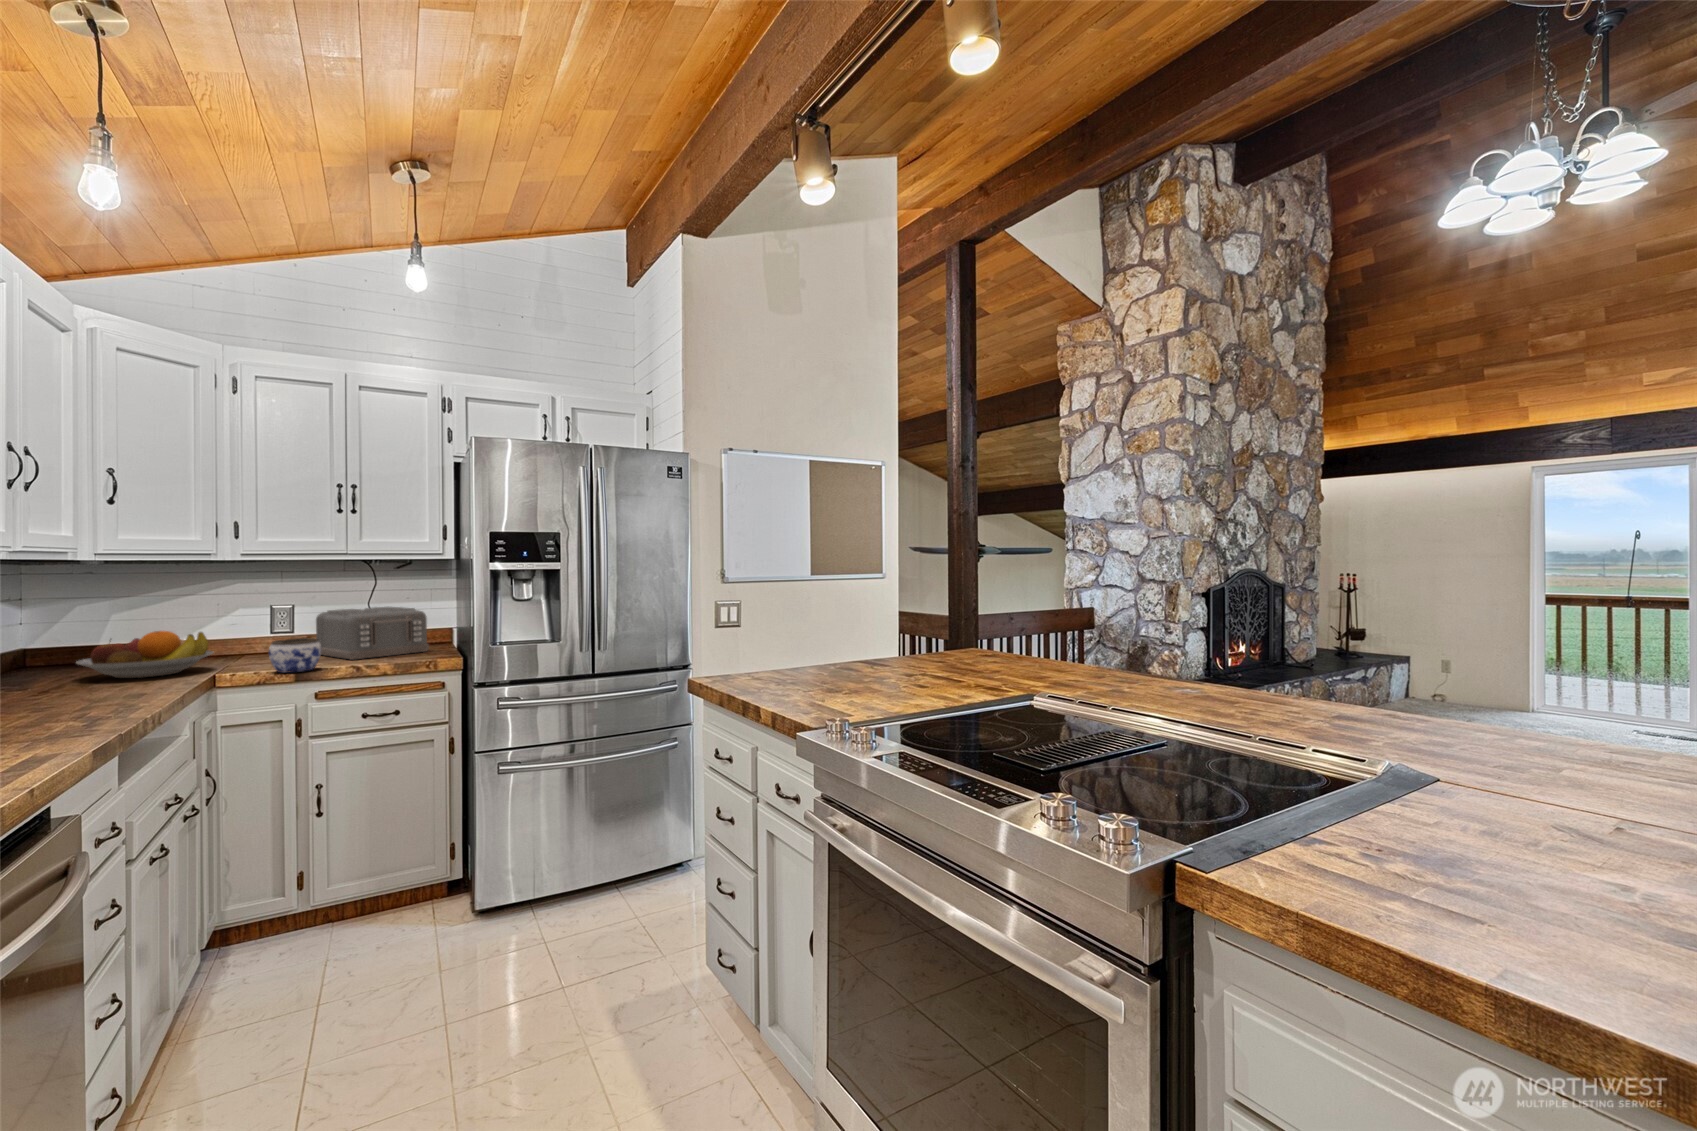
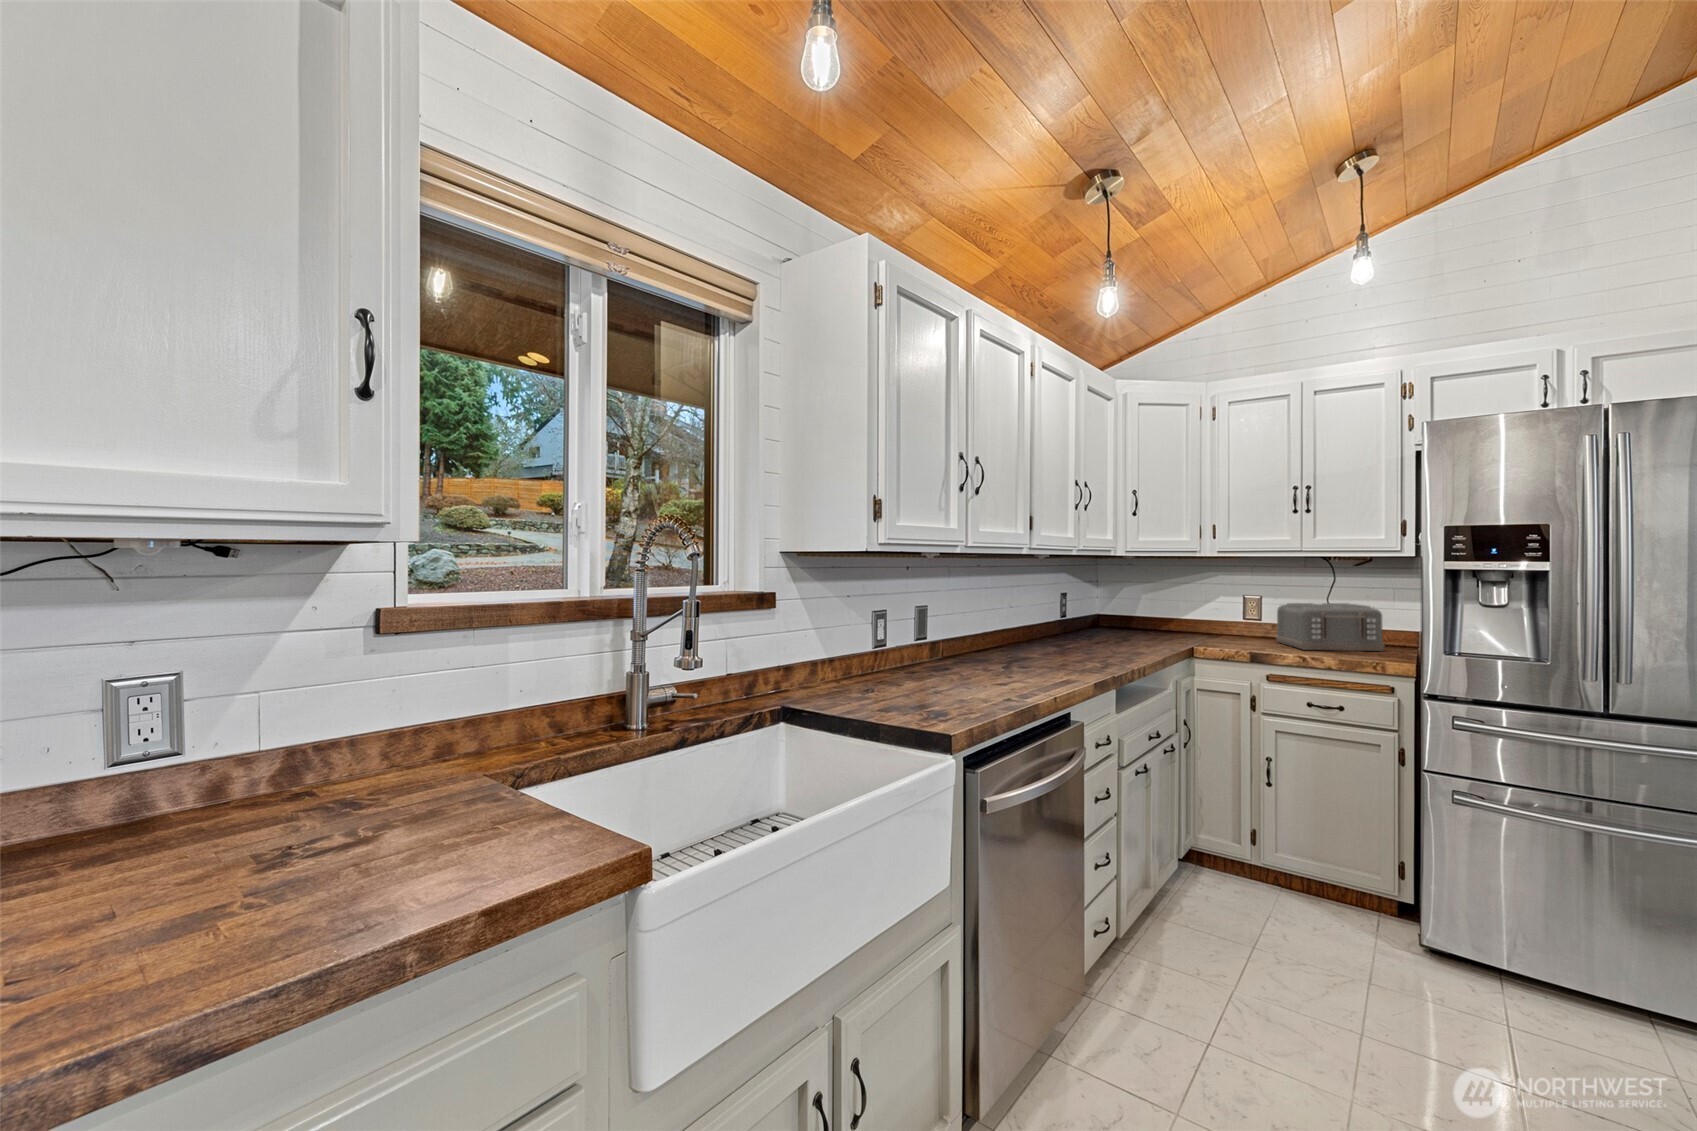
fruit bowl: present [76,631,213,678] -> none [1113,610,1196,644]
jar: present [269,638,321,673] -> none [1231,625,1273,654]

